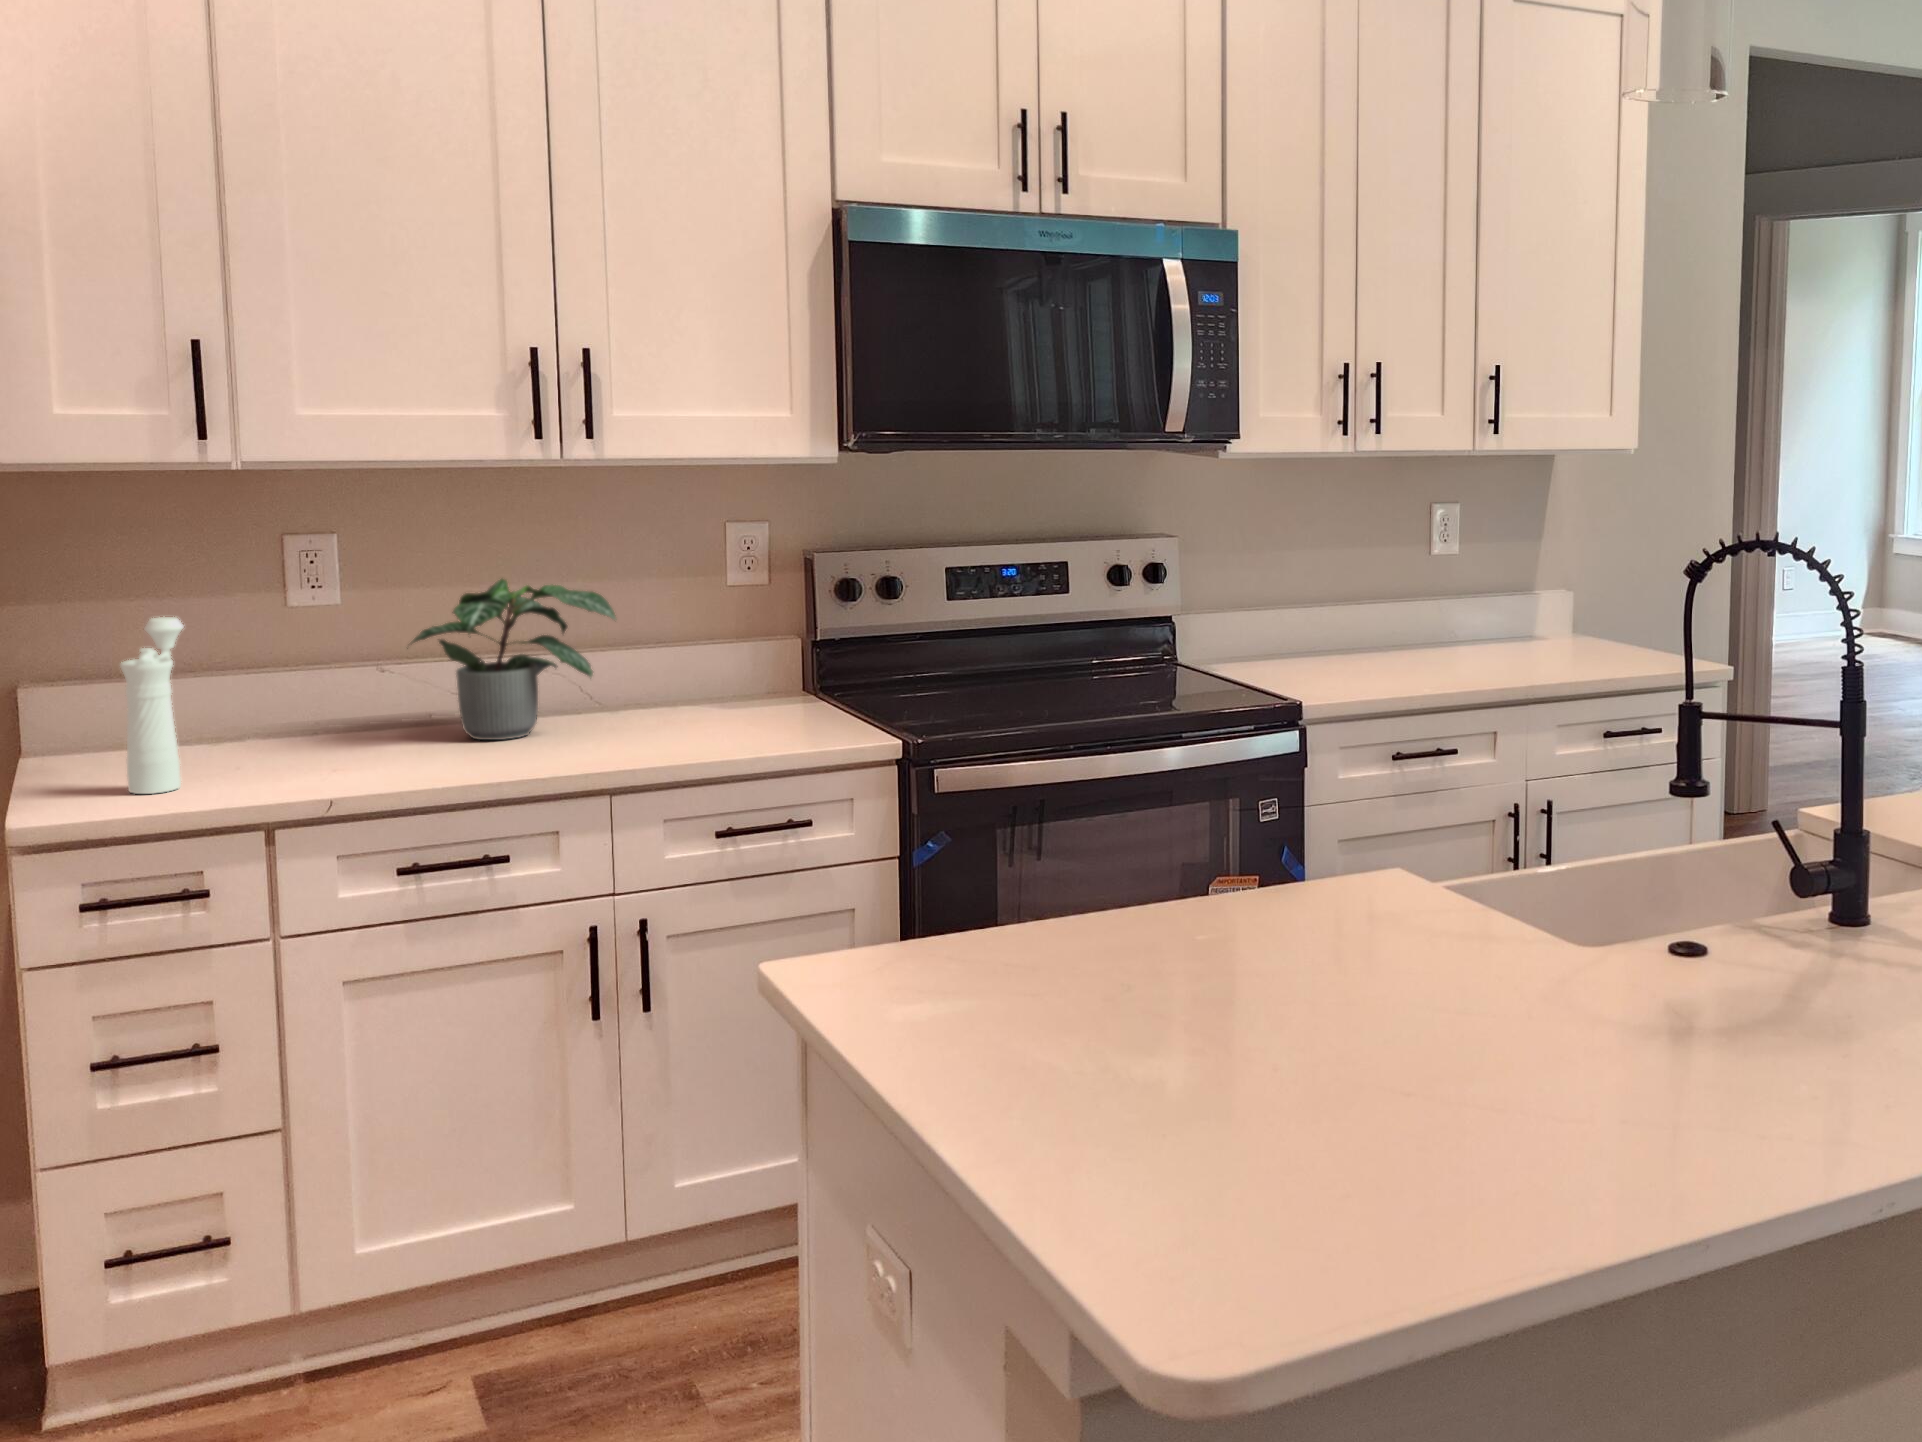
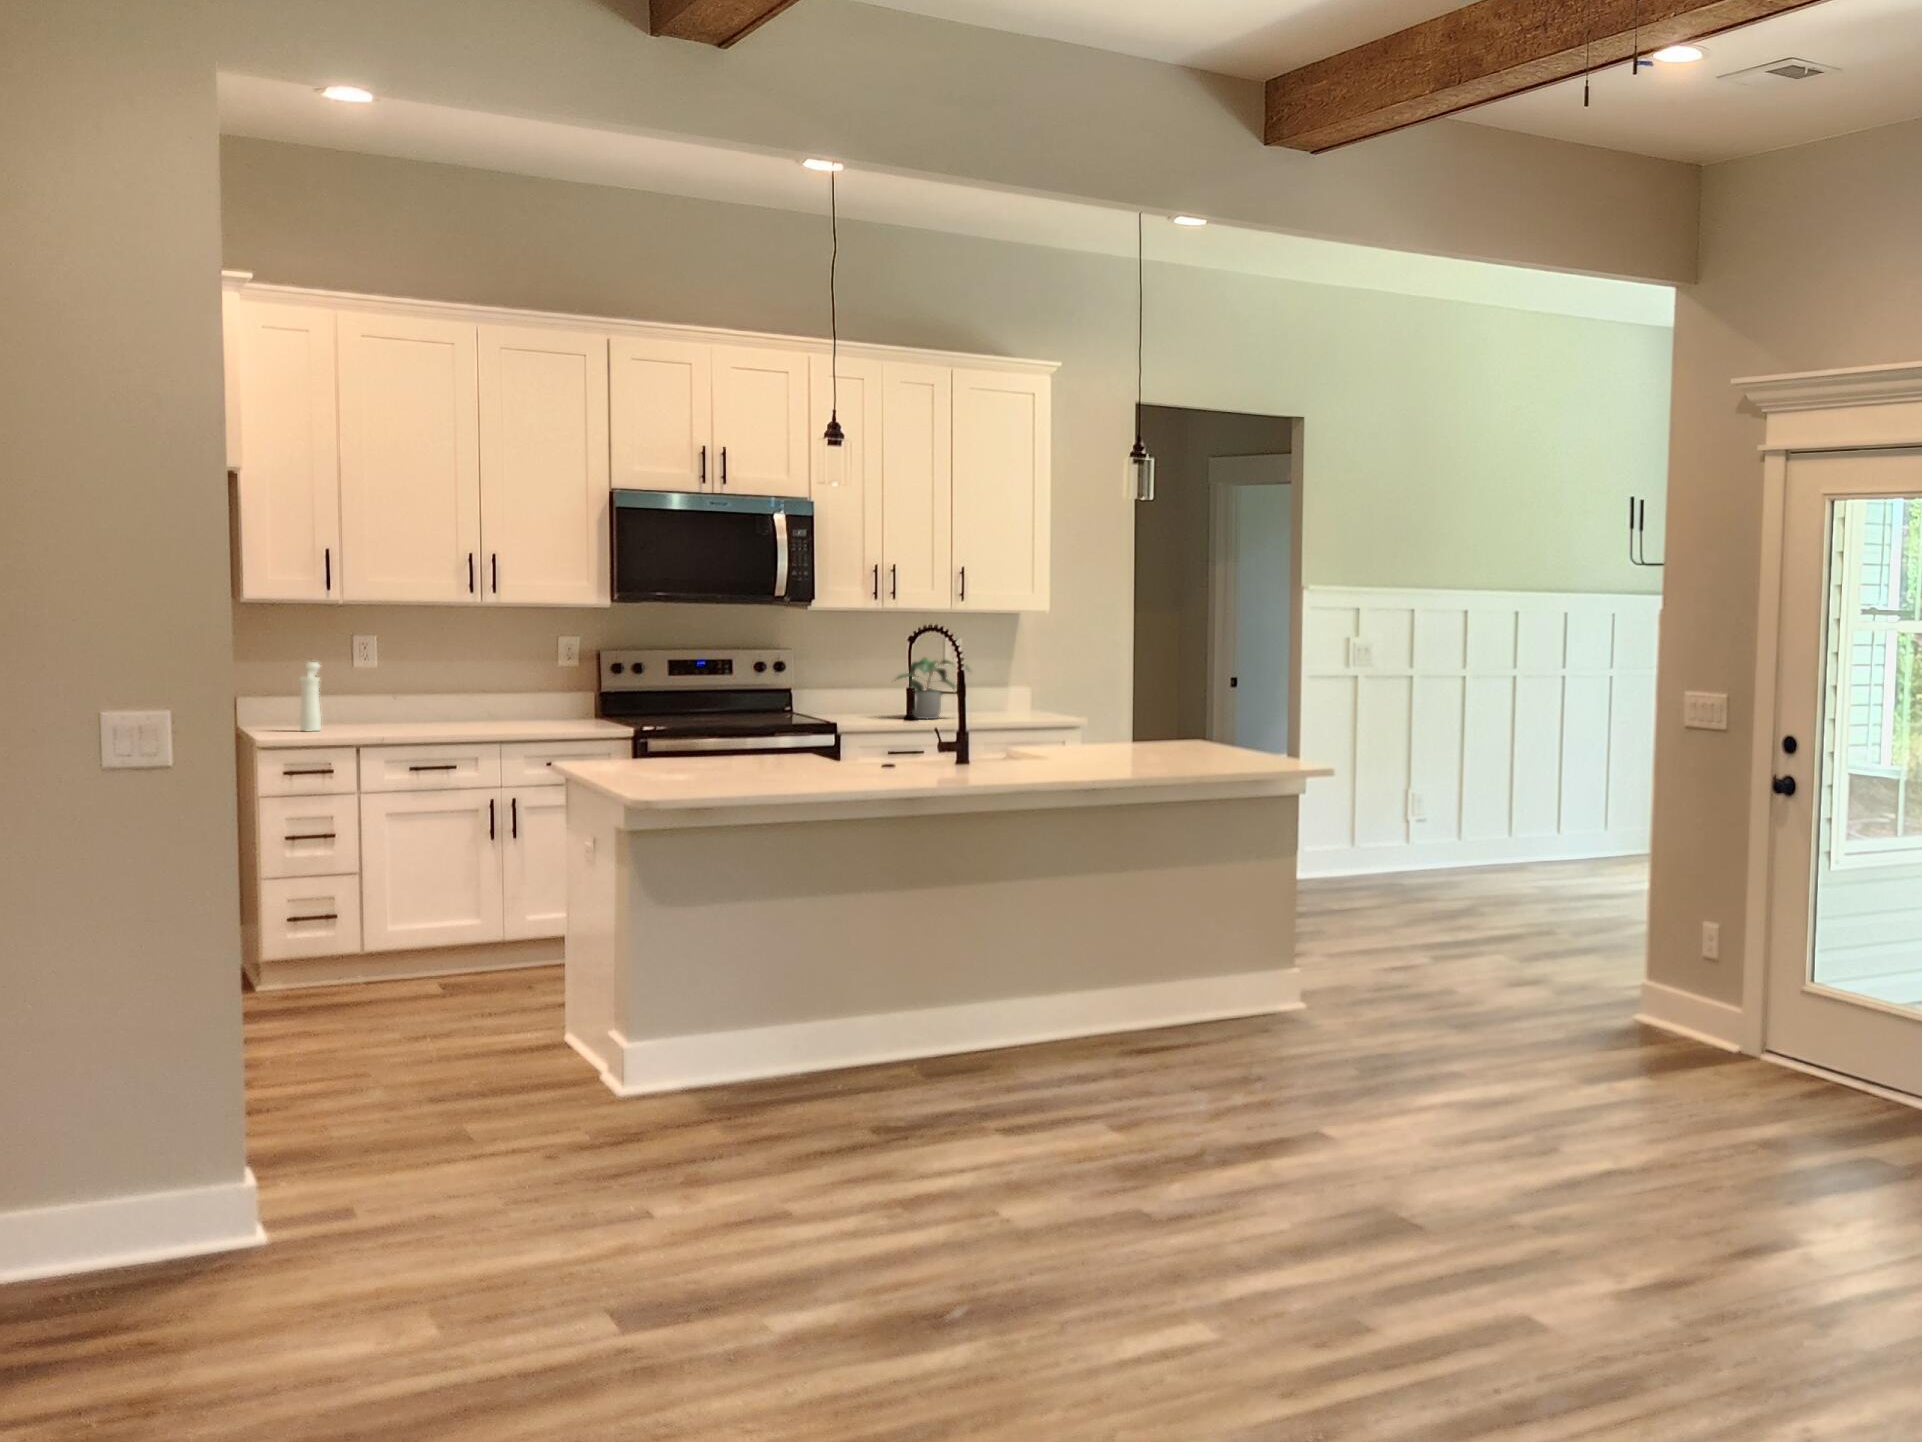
potted plant: present [412,579,616,740] -> present [896,658,970,719]

